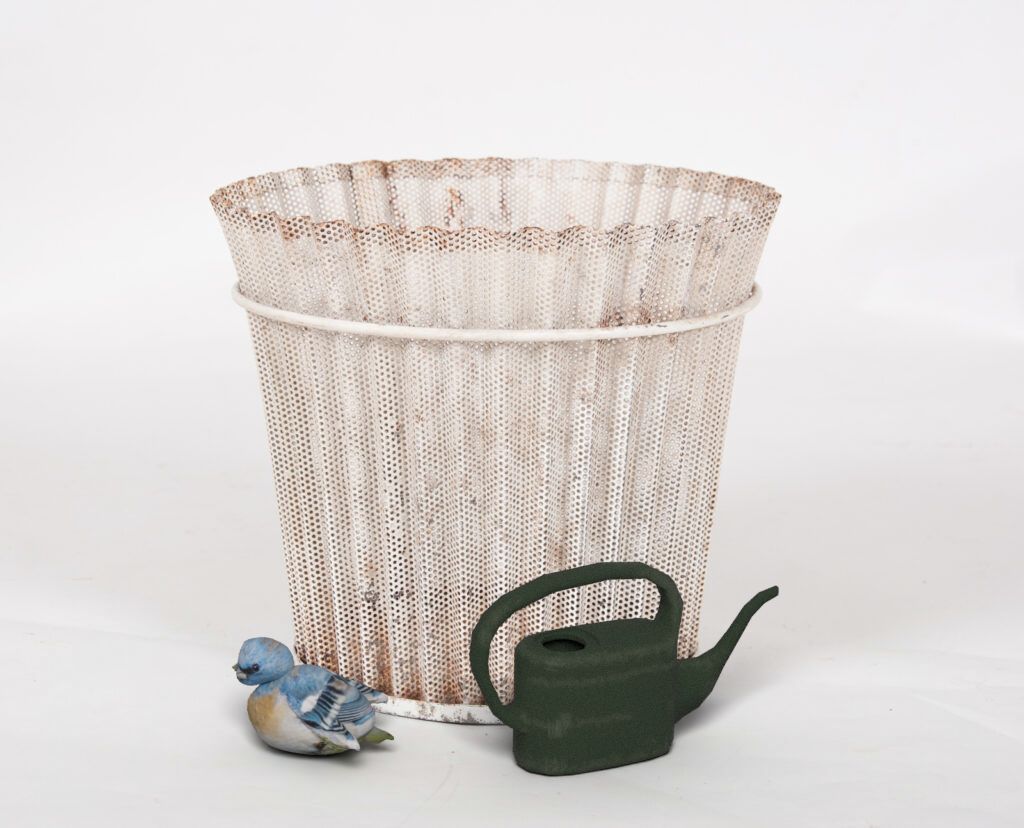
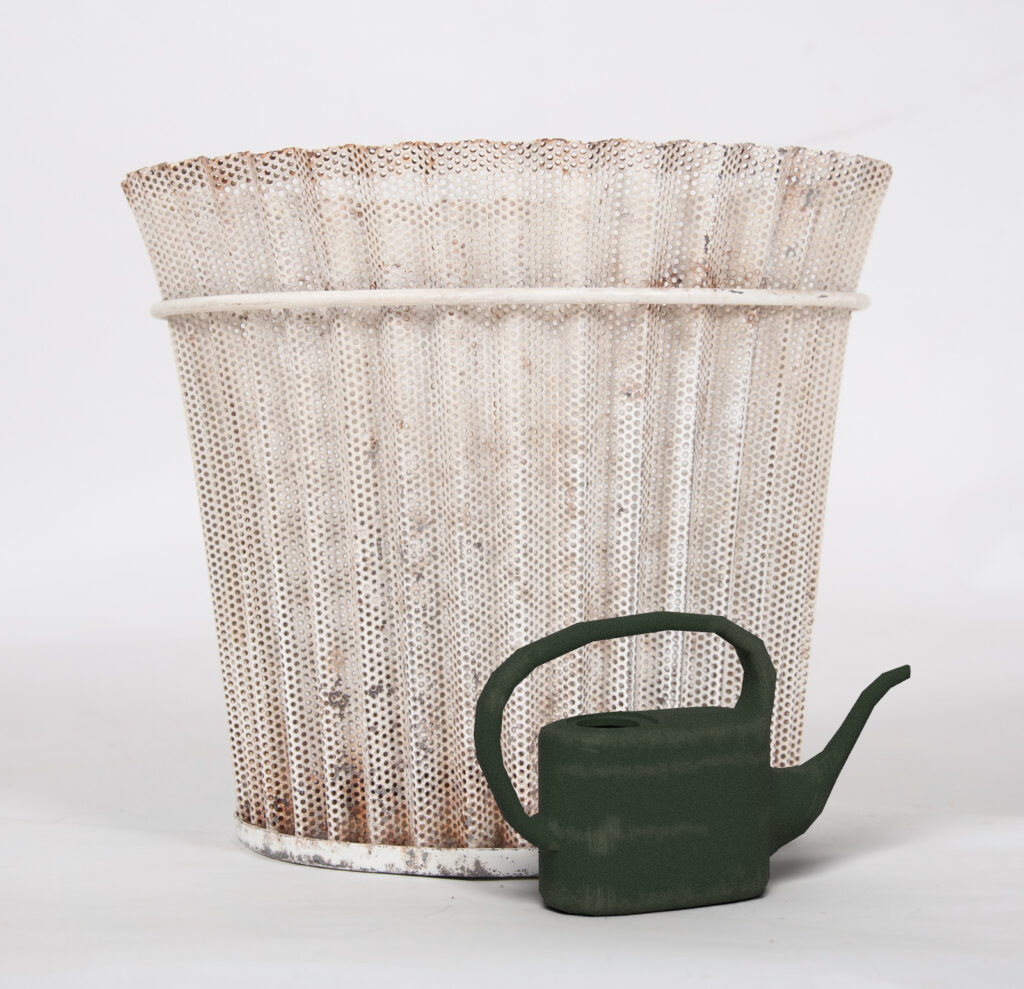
plush toy: present [232,637,394,755] -> none [139,731,369,900]

